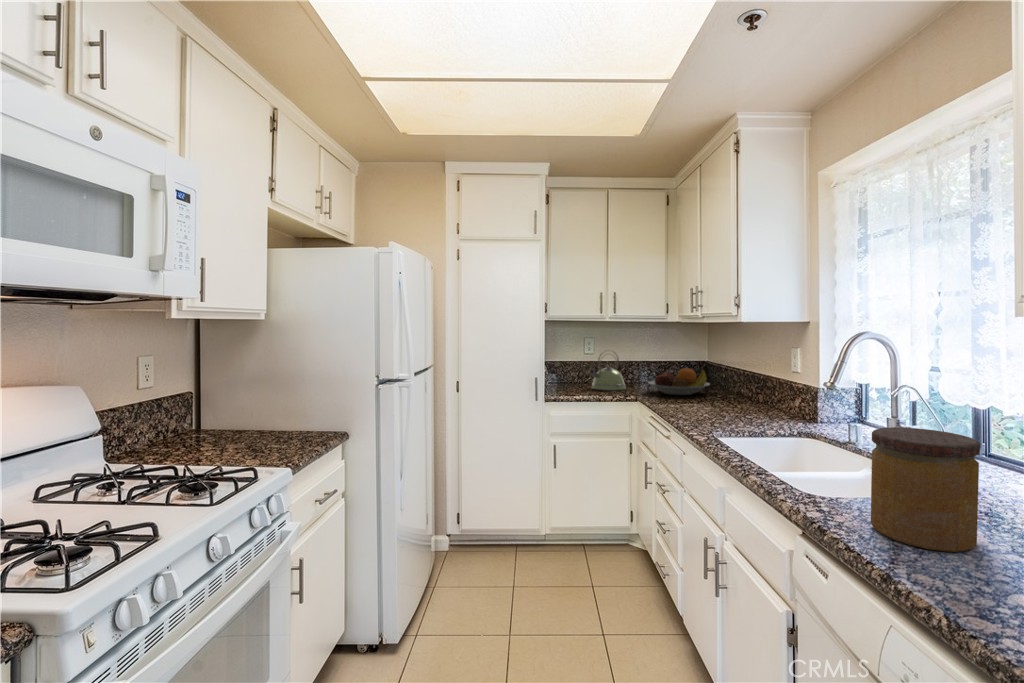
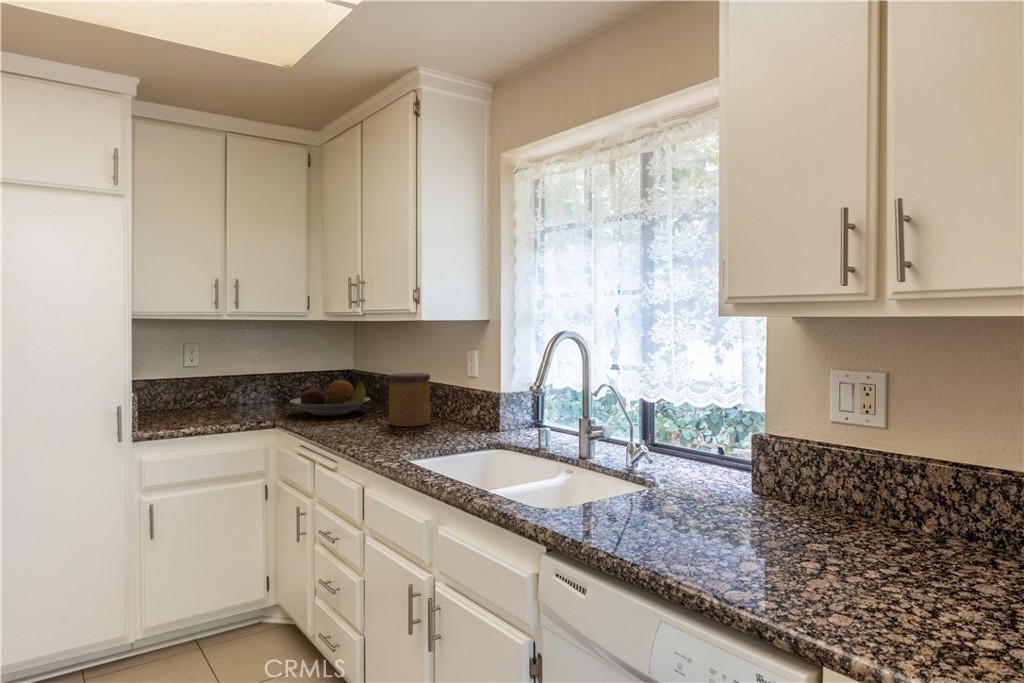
kettle: present [590,350,626,391] -> none [200,359,256,417]
jar: present [871,427,980,552] -> present [389,373,430,427]

